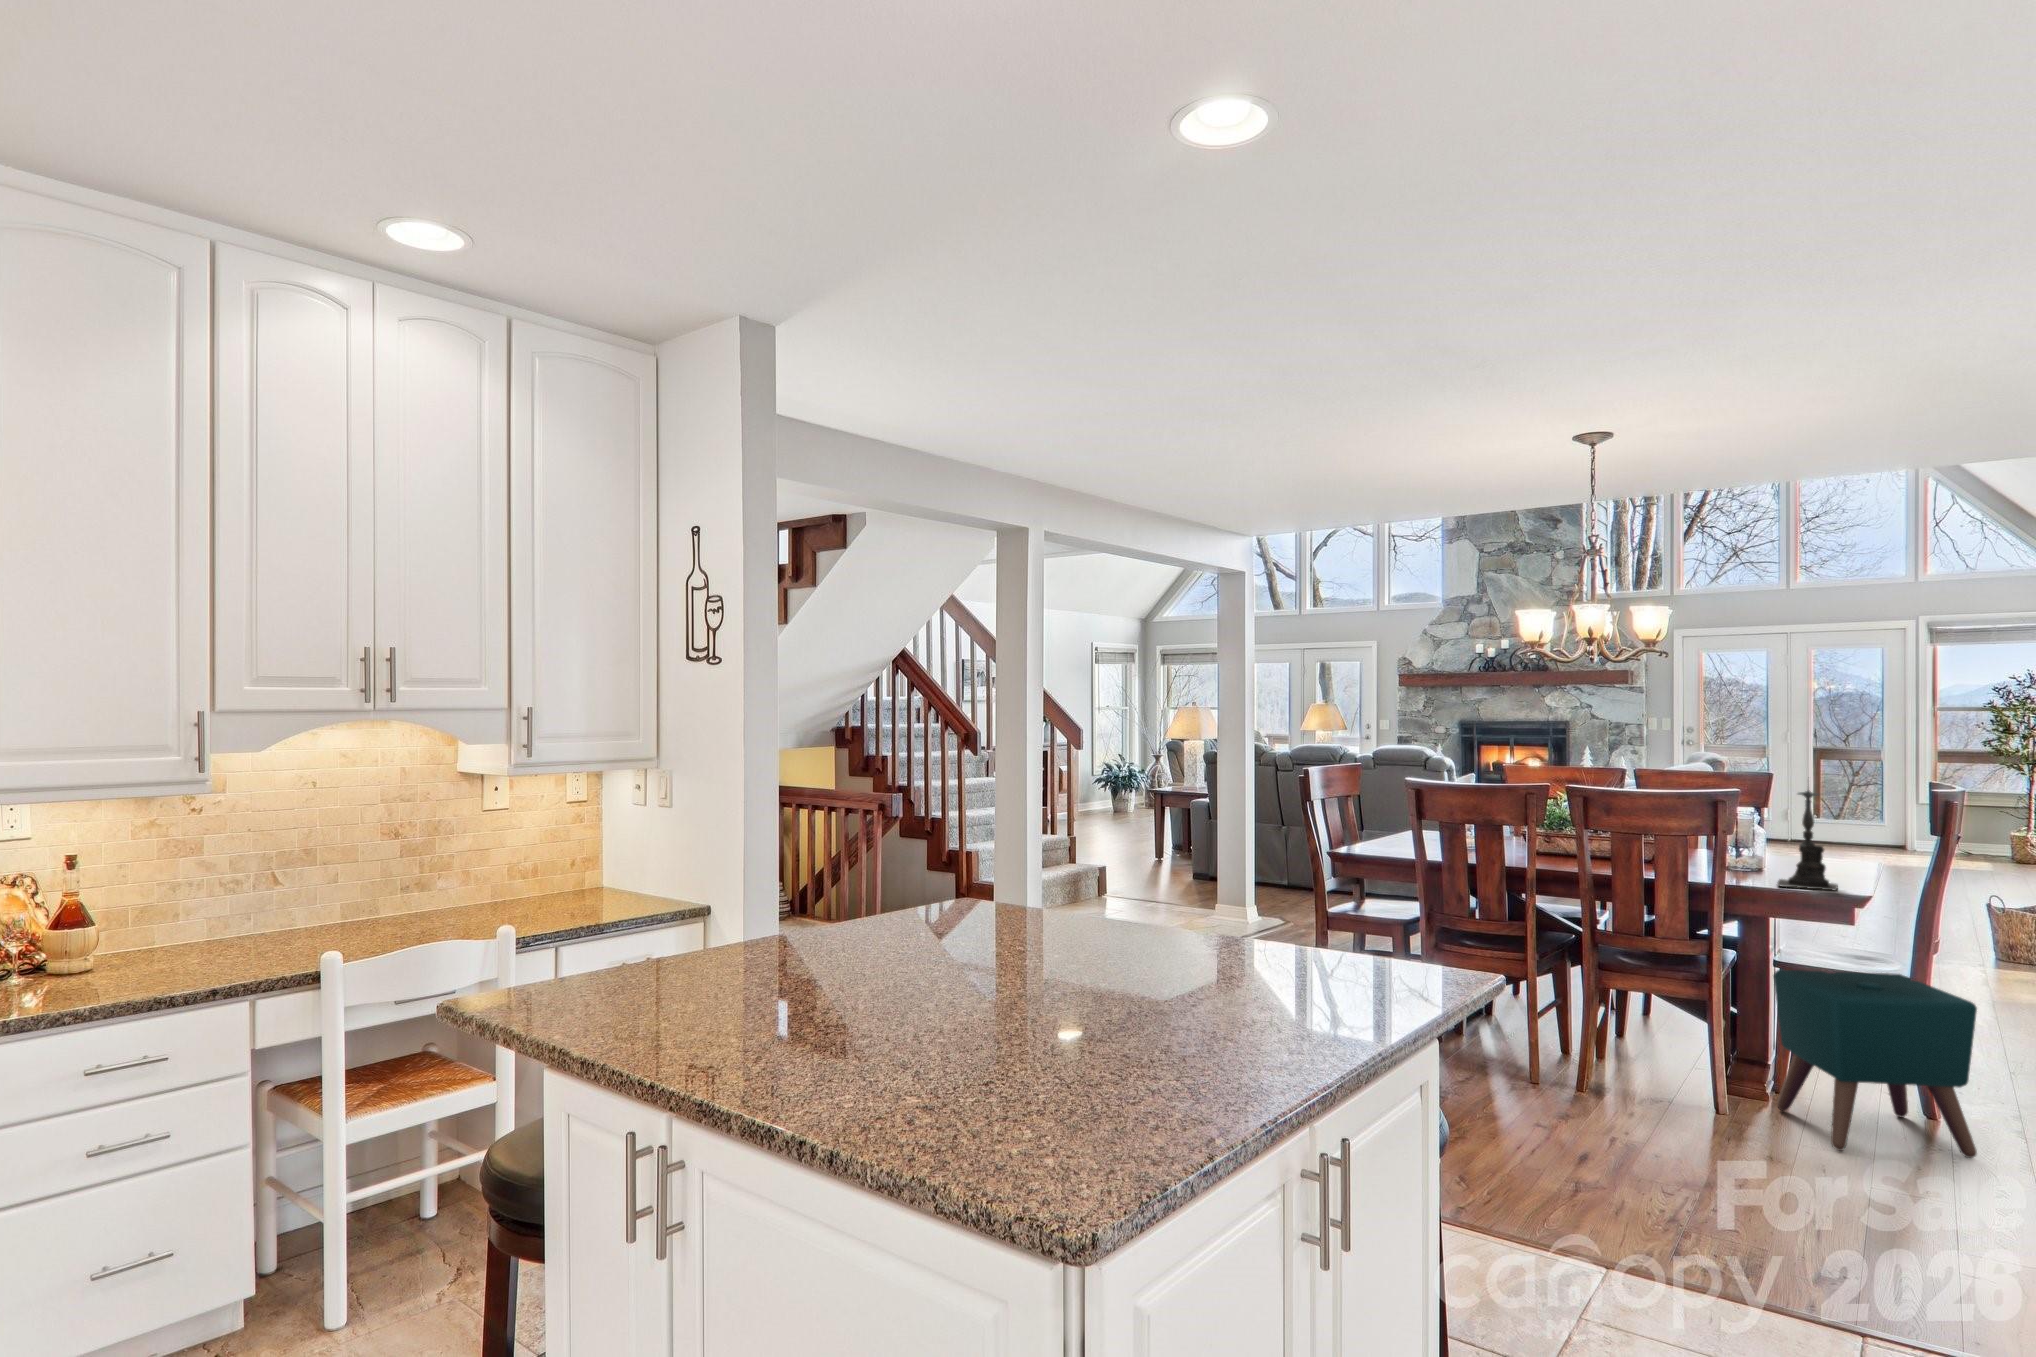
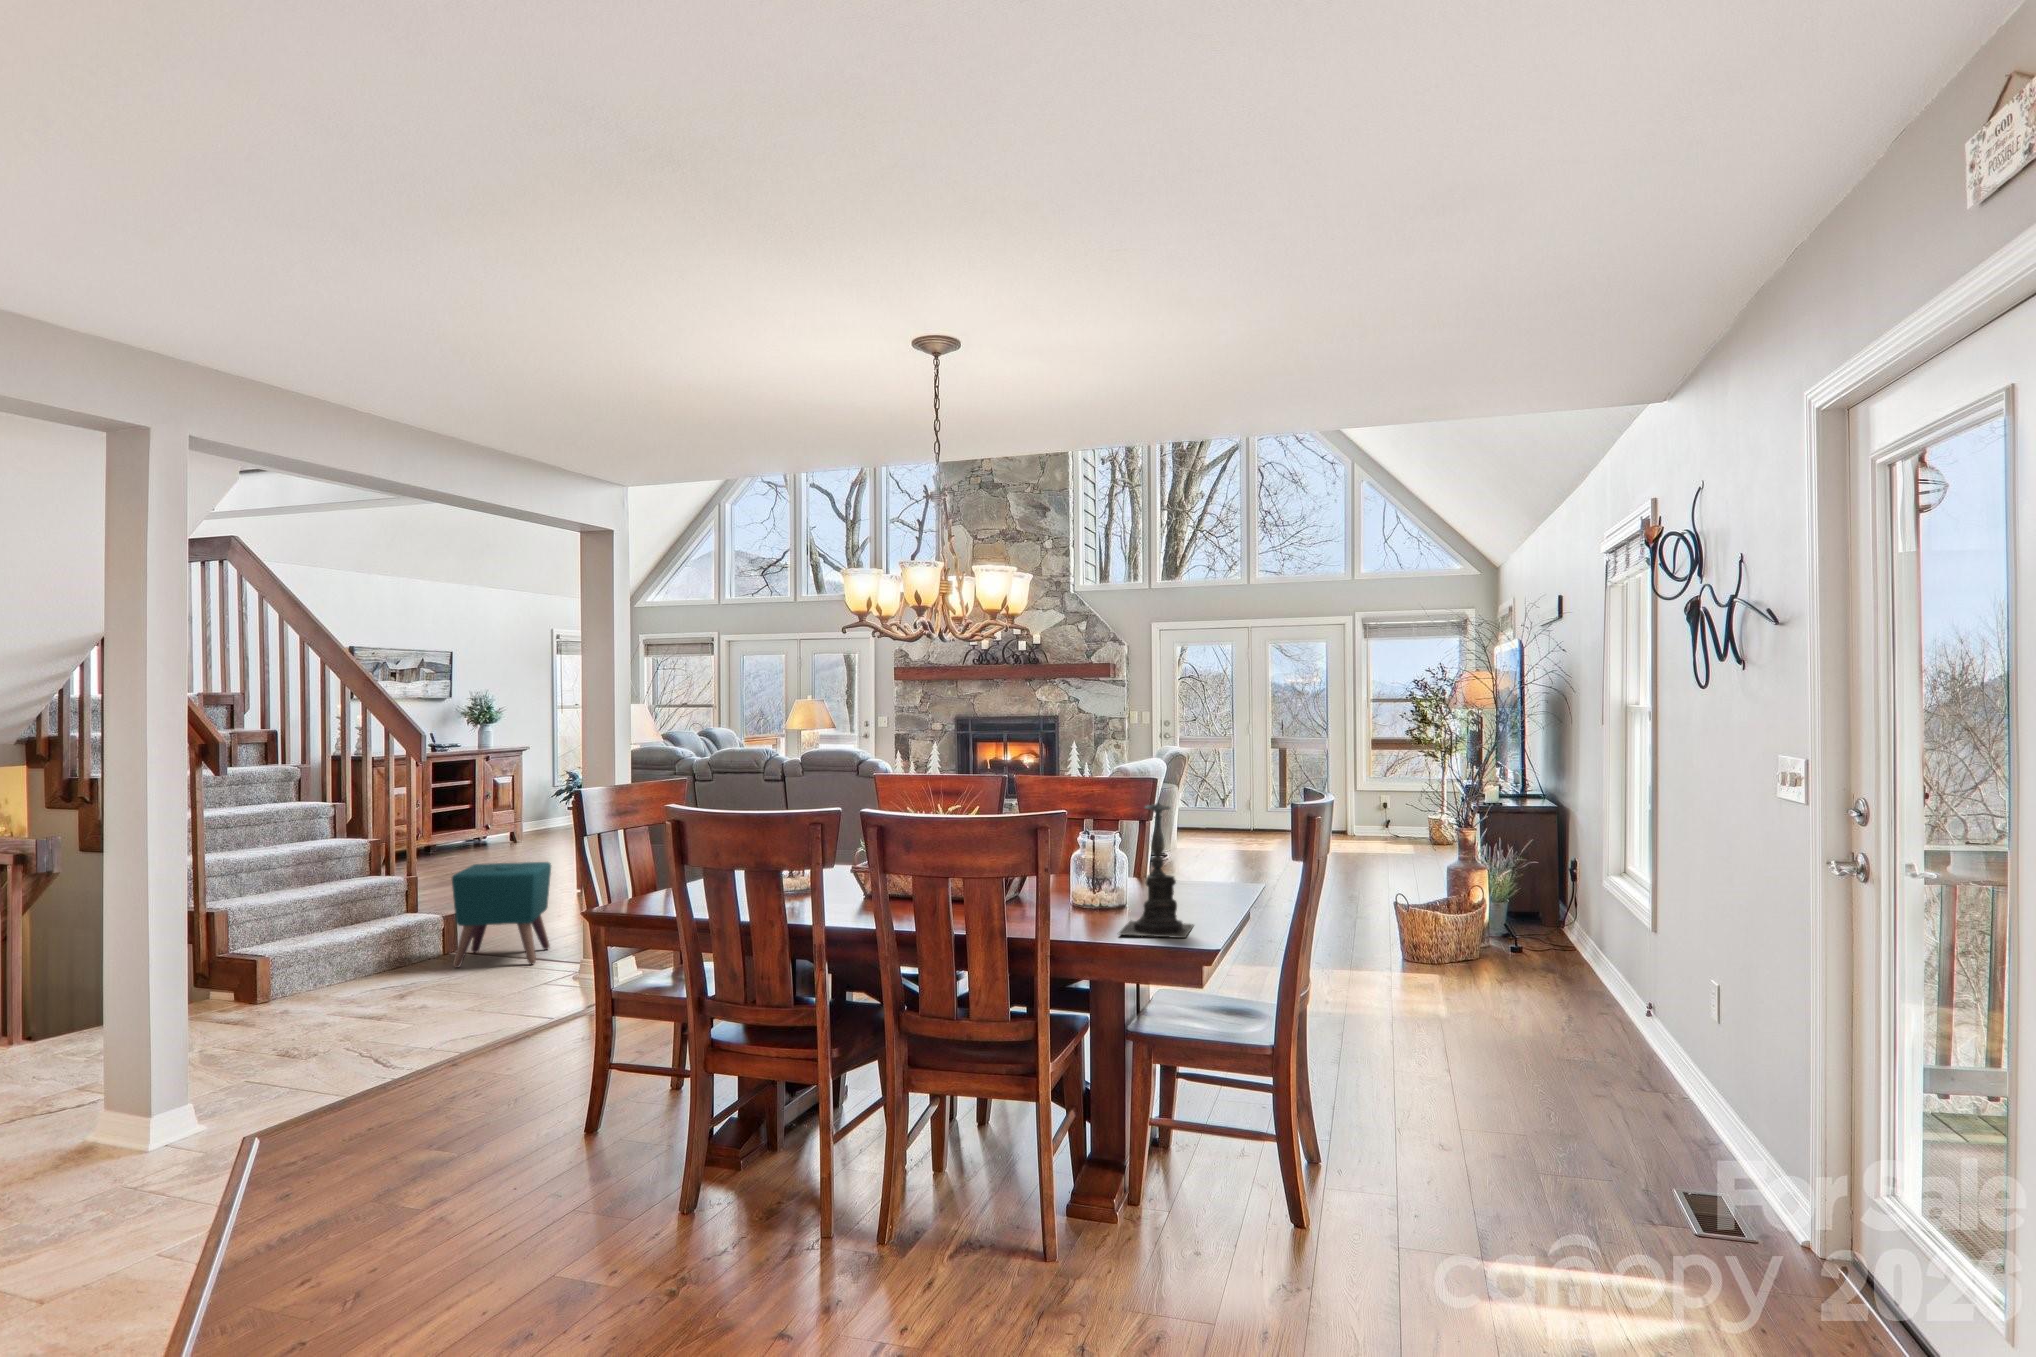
ottoman: present [1773,970,1977,1158] -> present [452,862,551,968]

